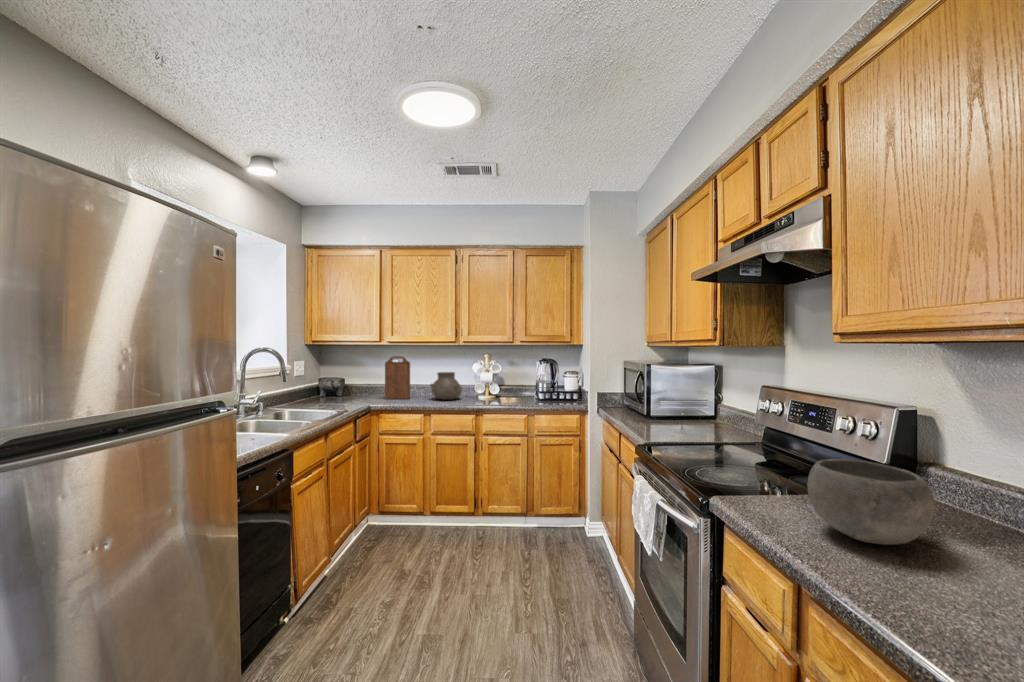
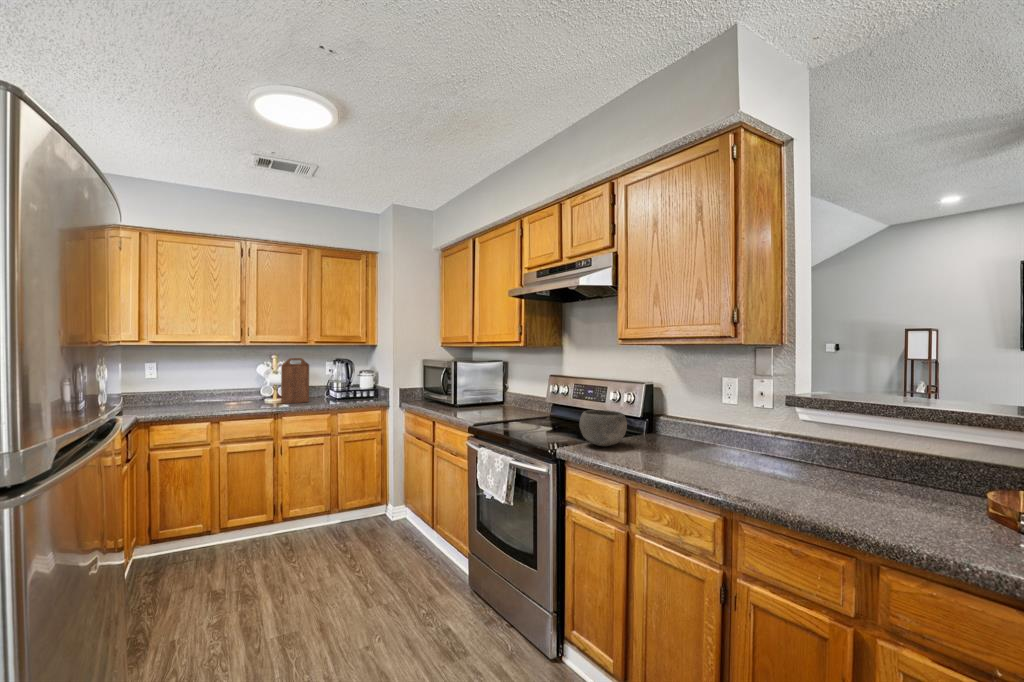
cutting board: present [385,356,410,399] -> present [281,358,309,404]
vase: present [430,372,462,400] -> none [208,375,247,406]

